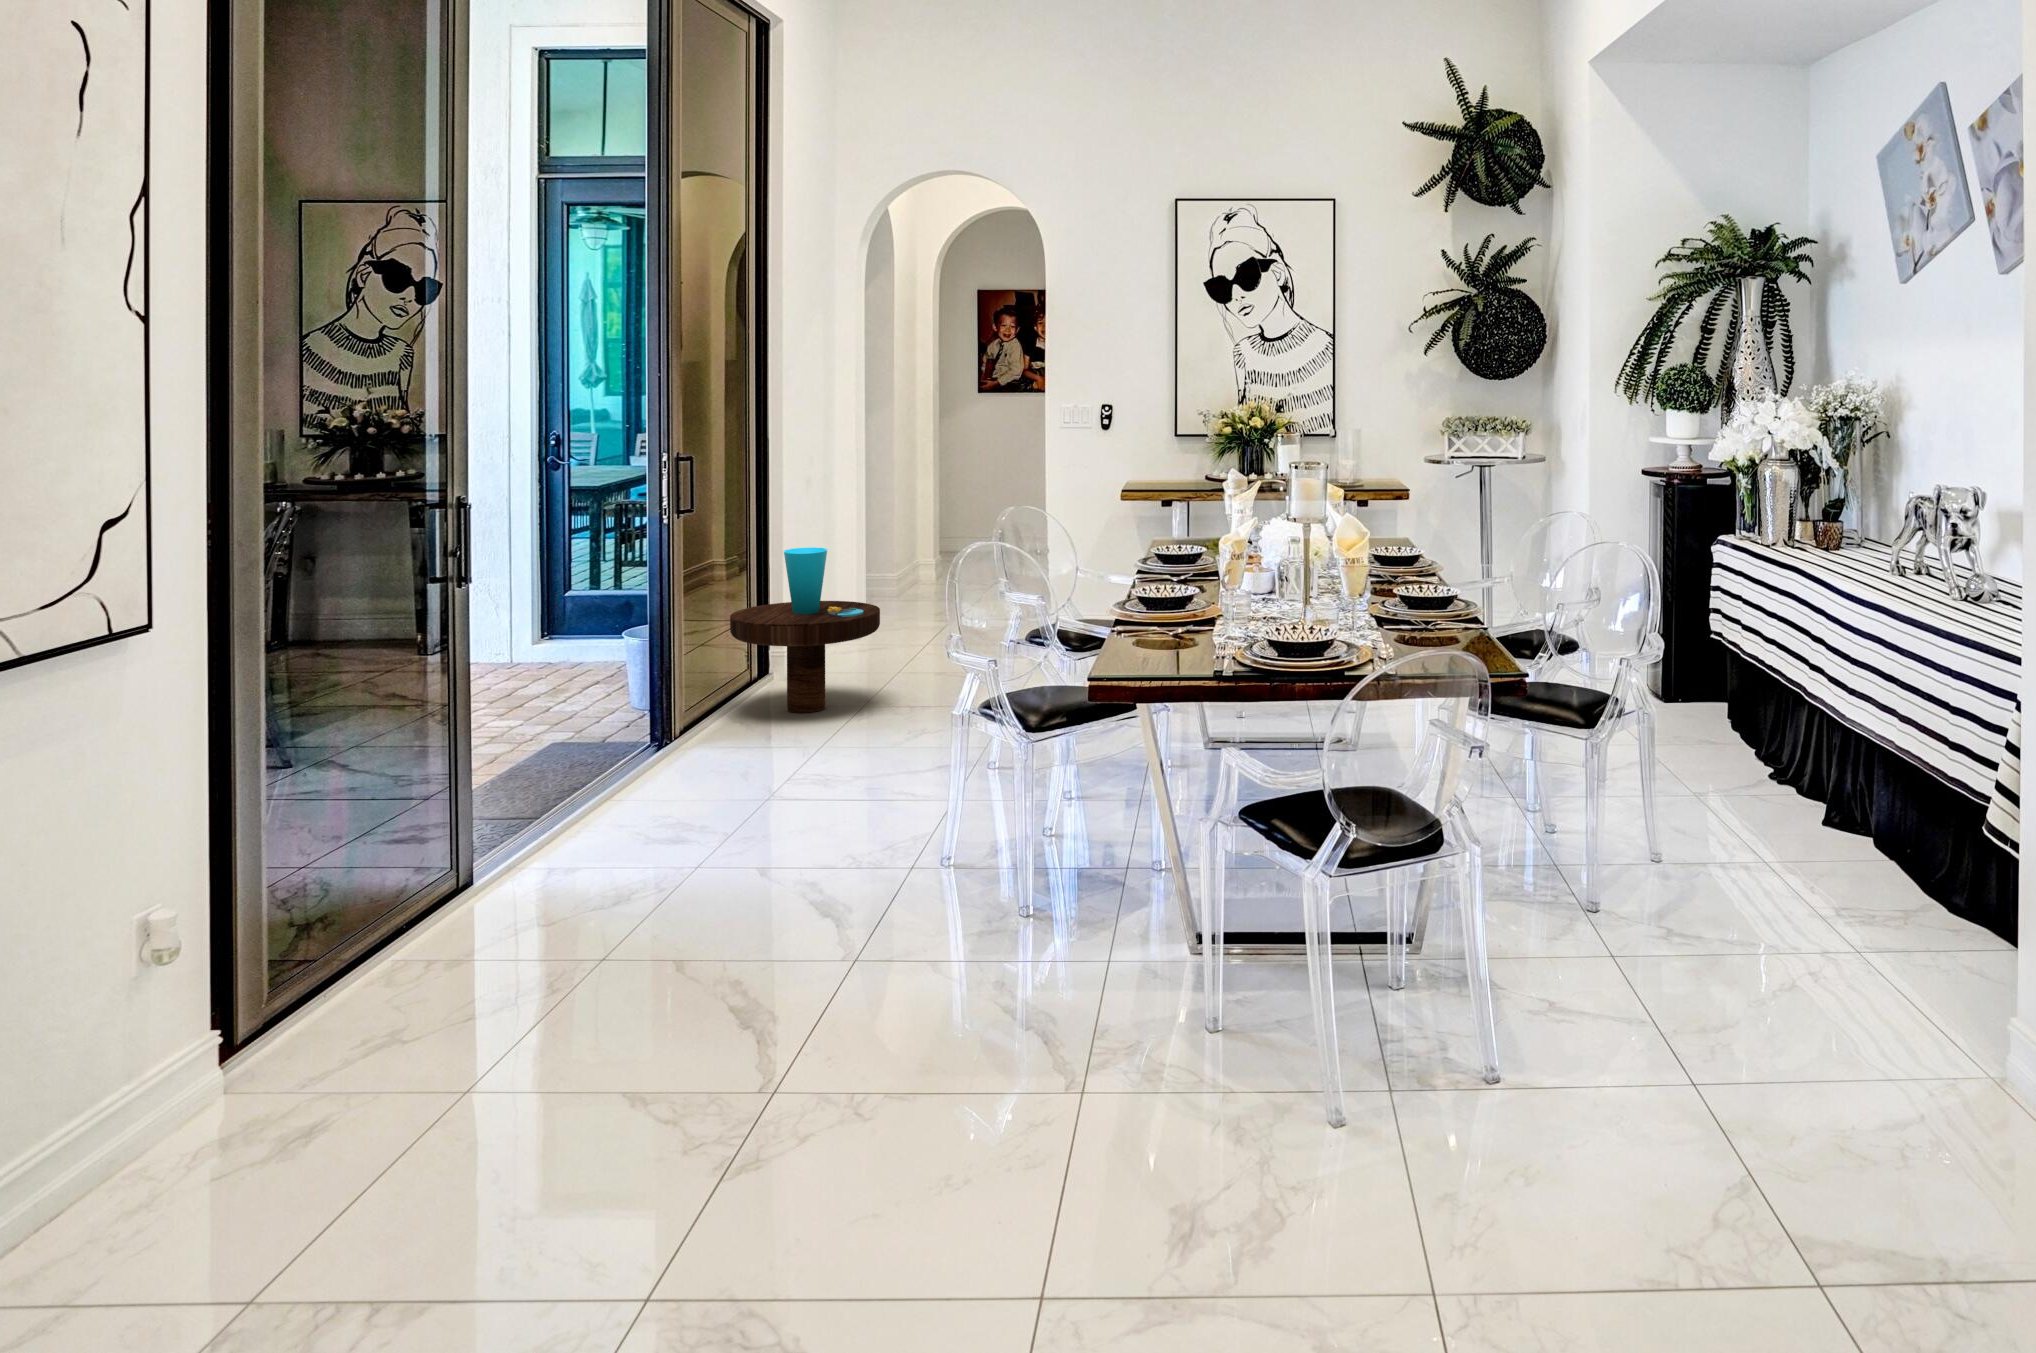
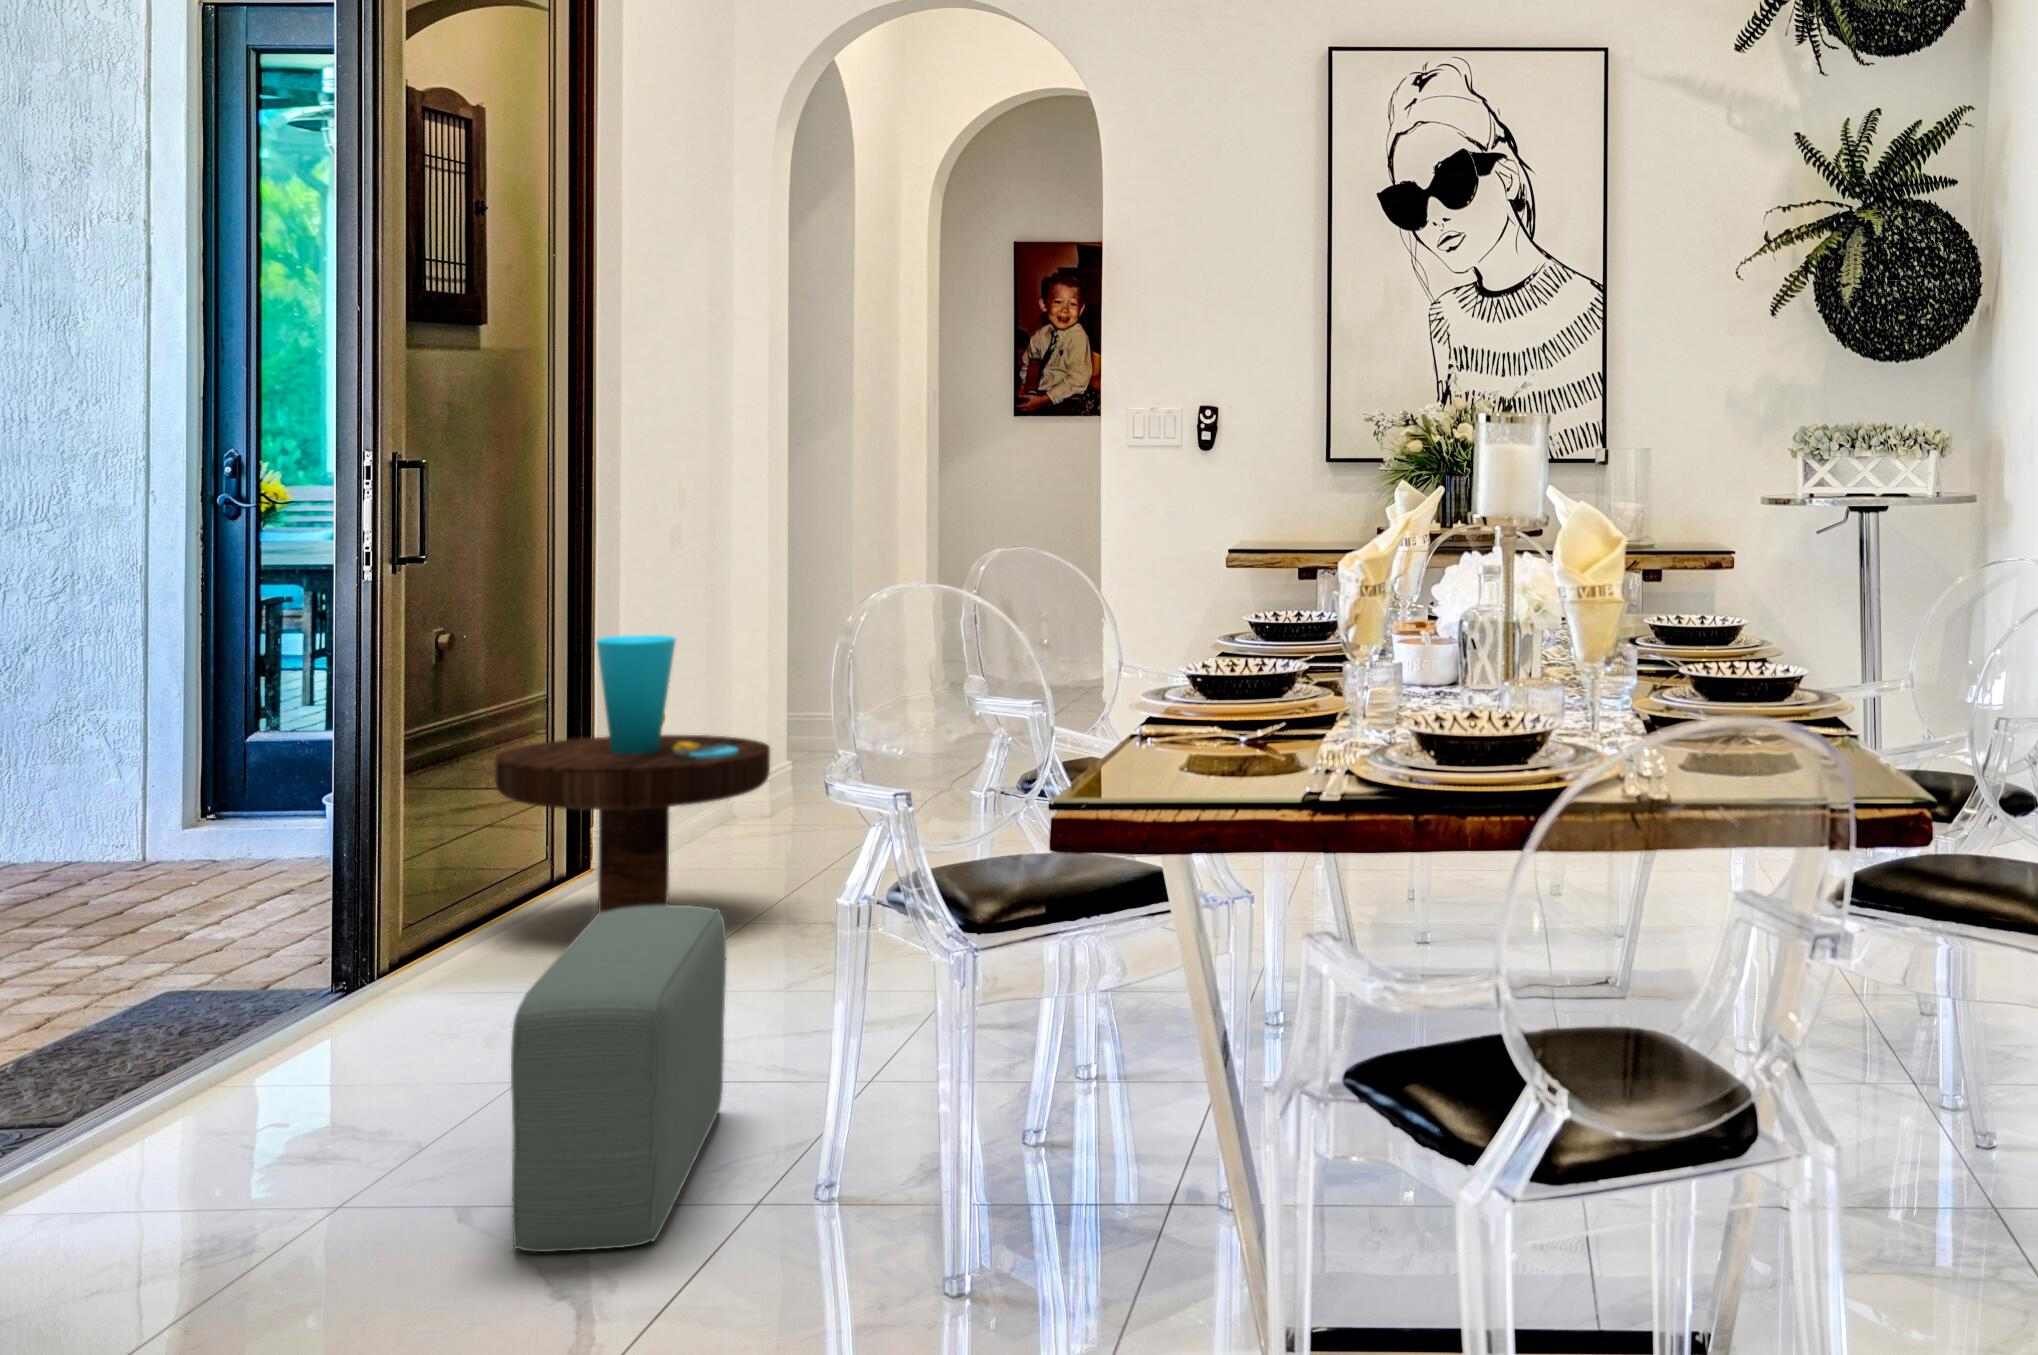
pouf: none [790,709,884,896] -> present [511,905,726,1252]

